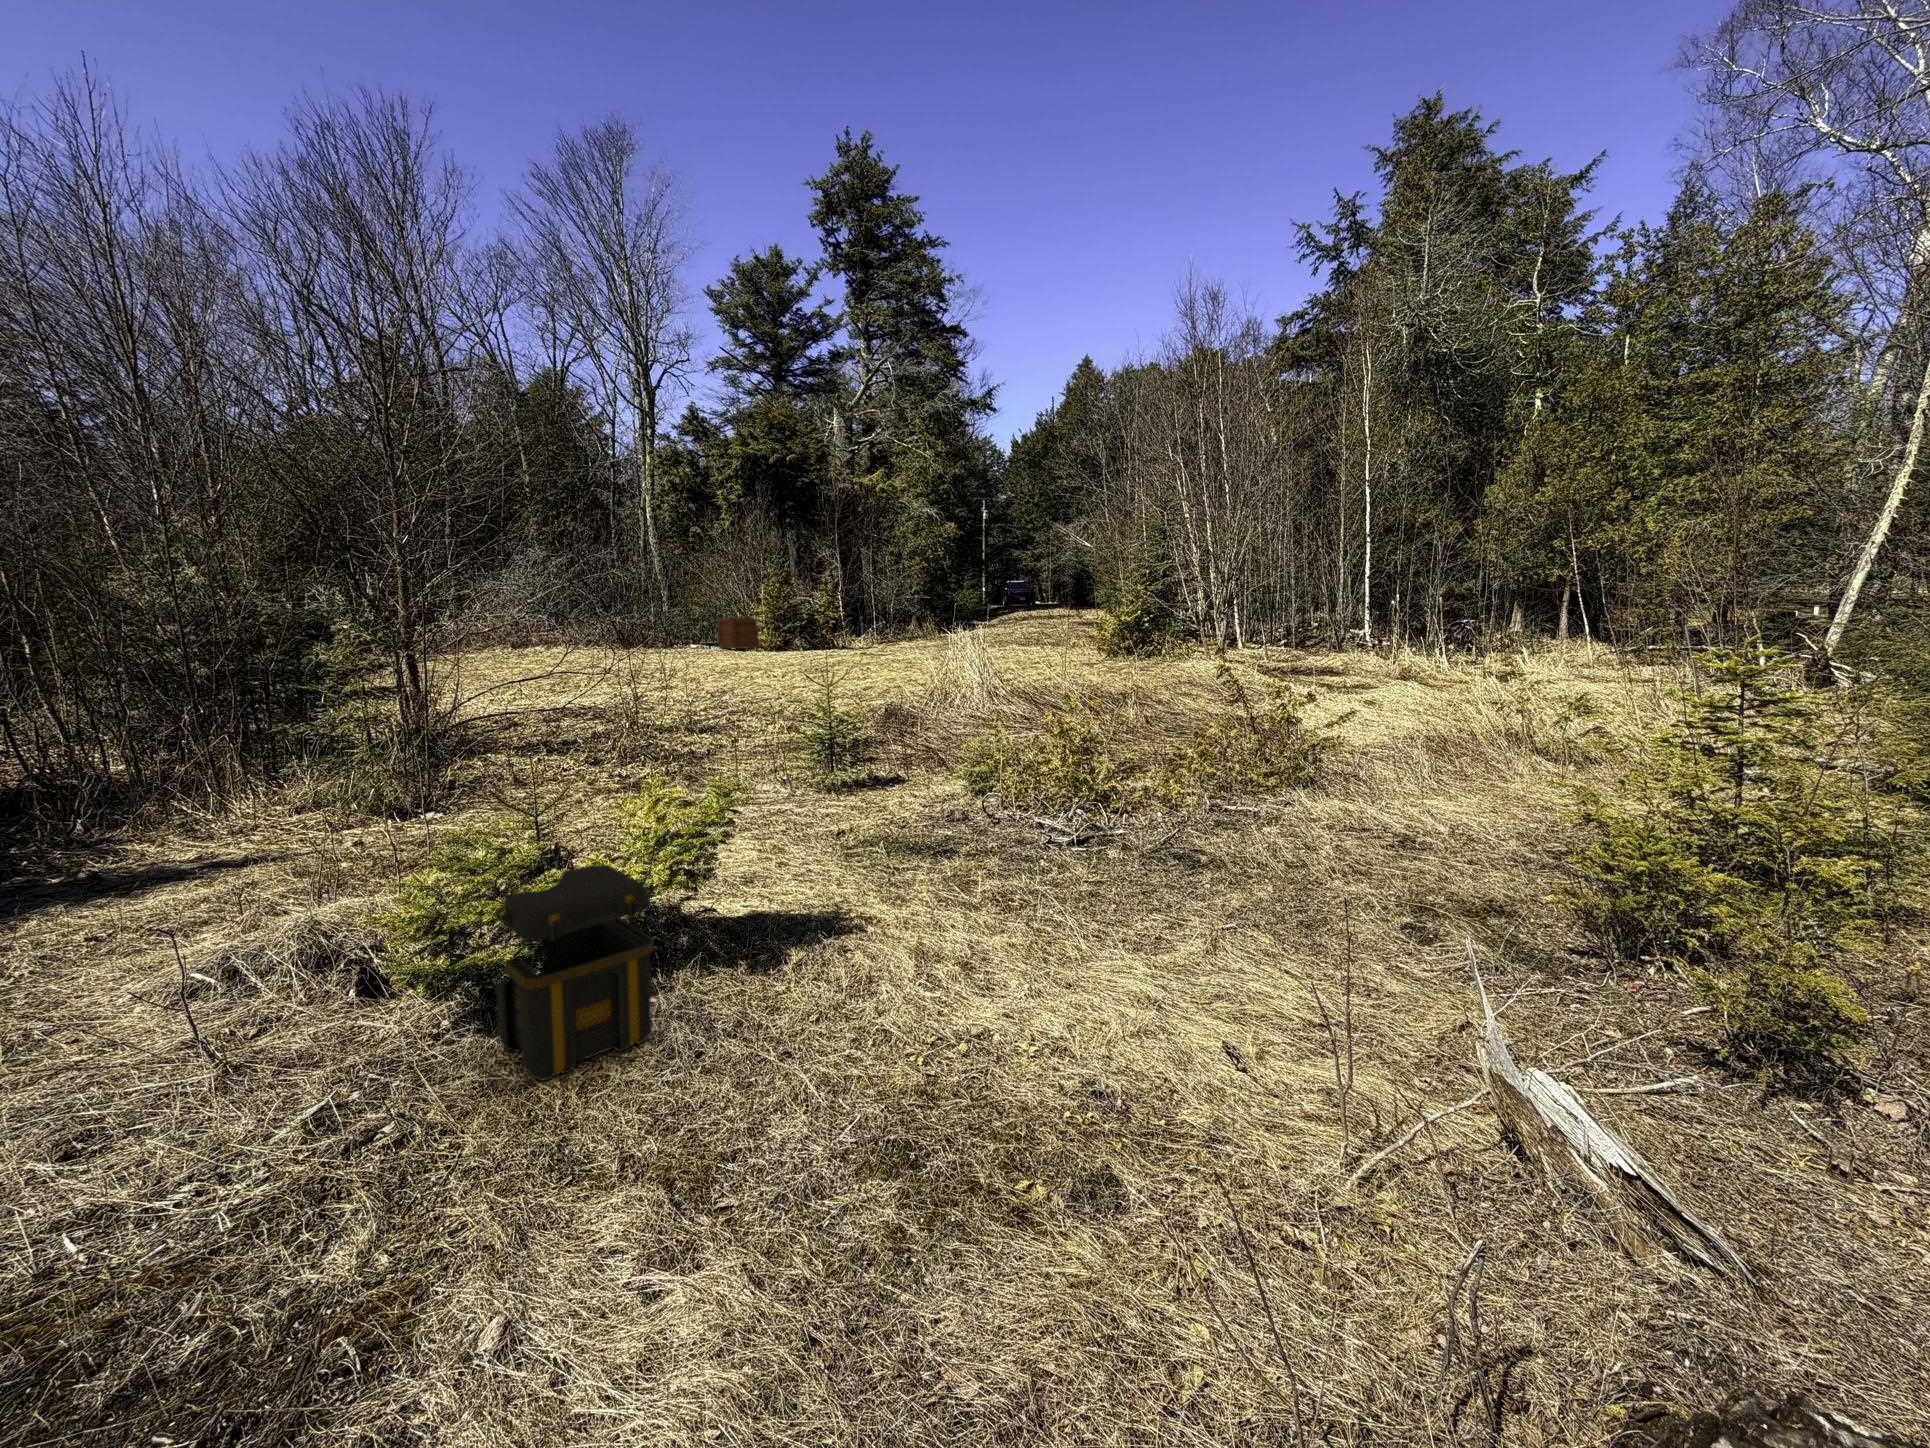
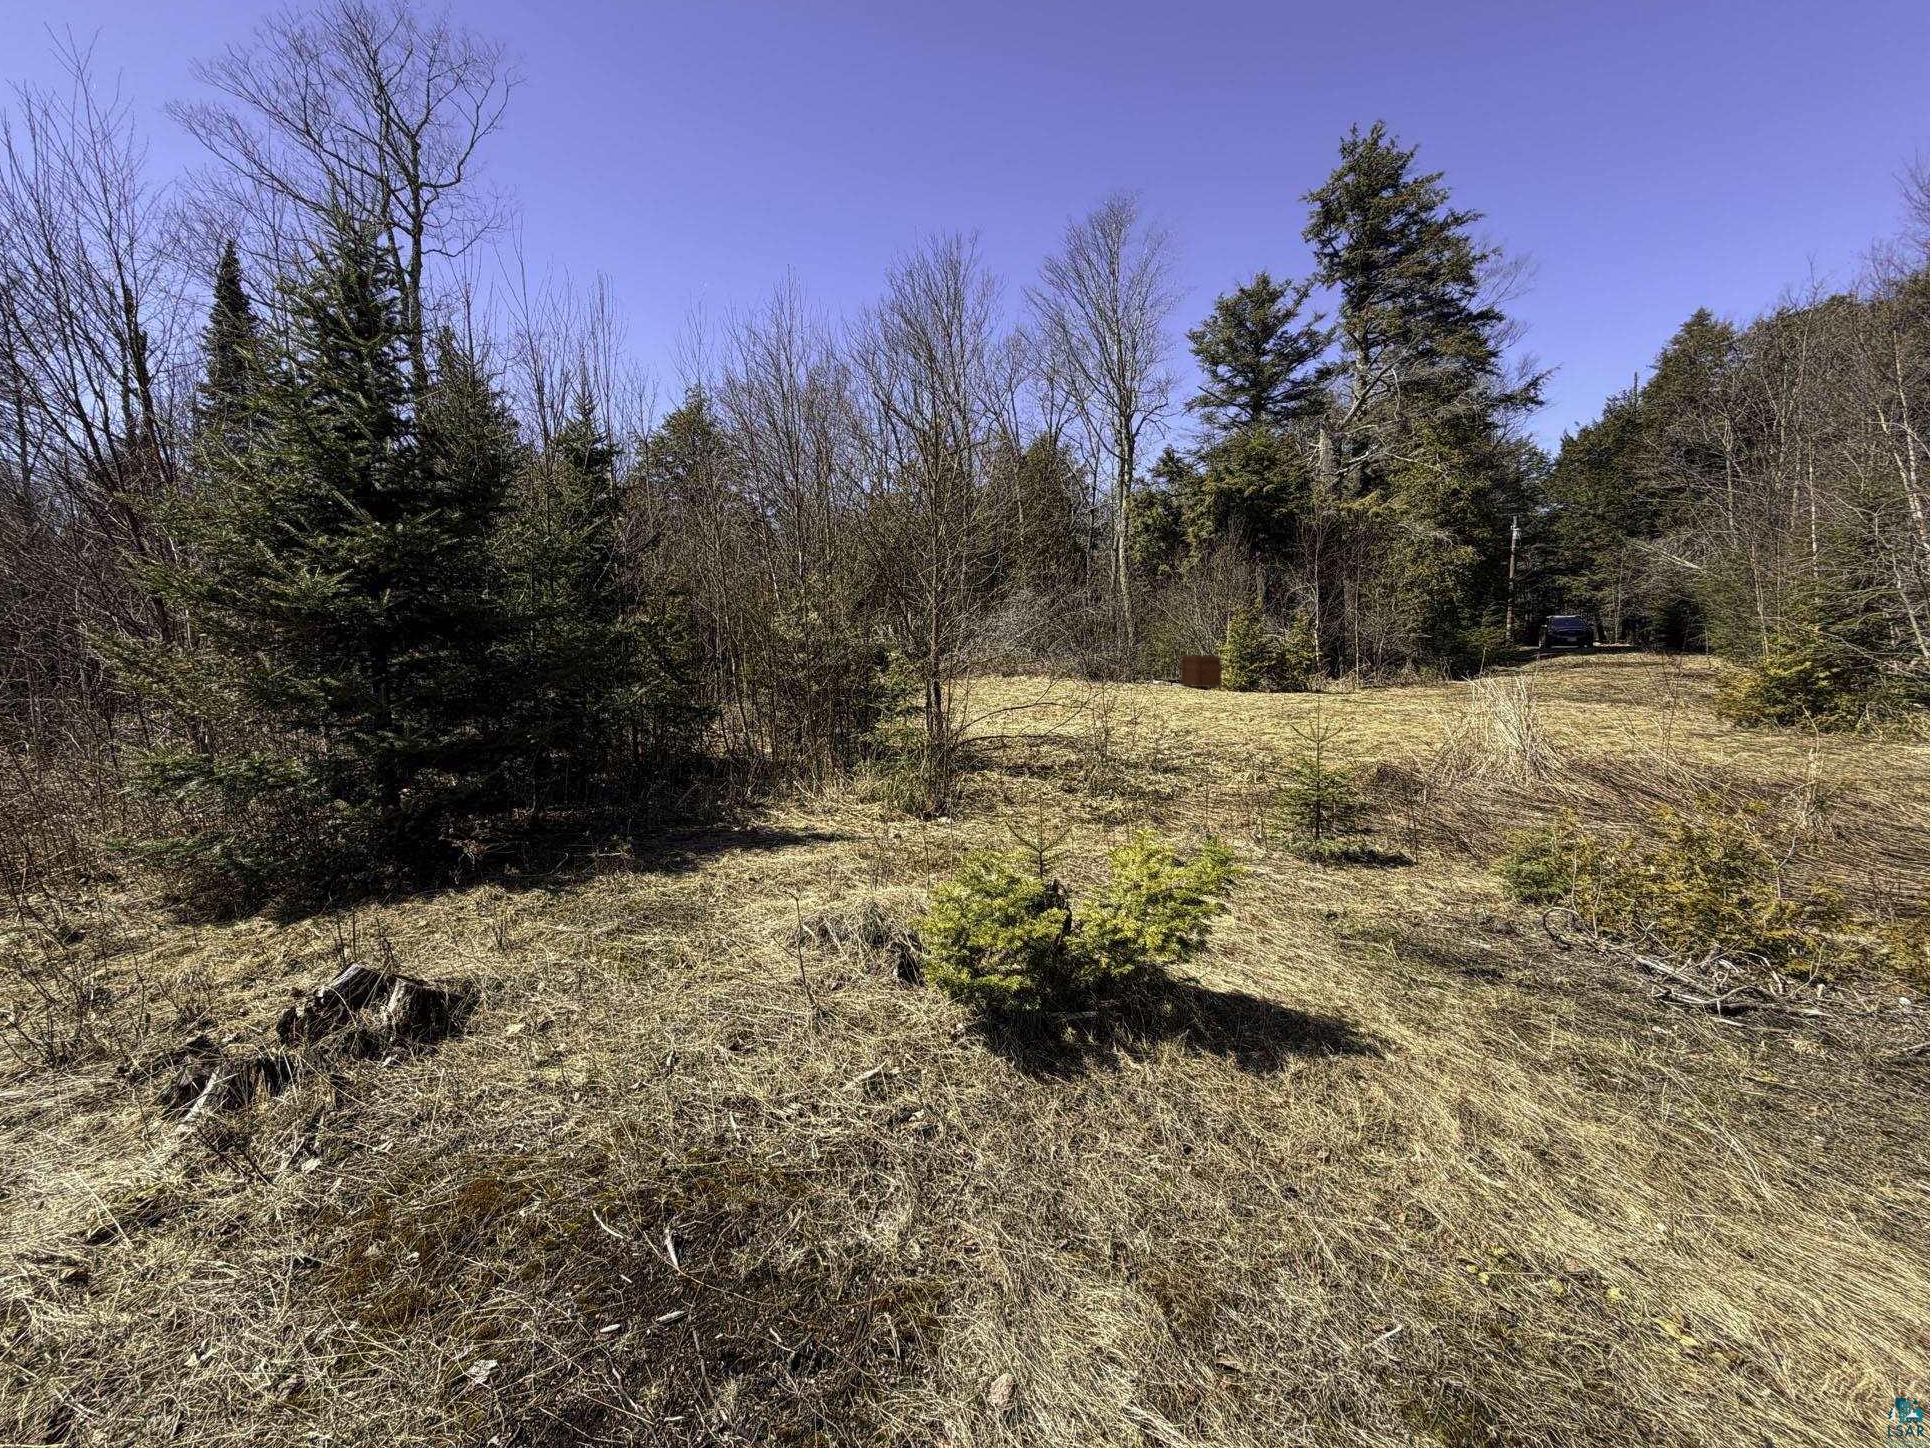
toolbox: present [496,864,654,1081] -> none [1000,910,1147,1119]

